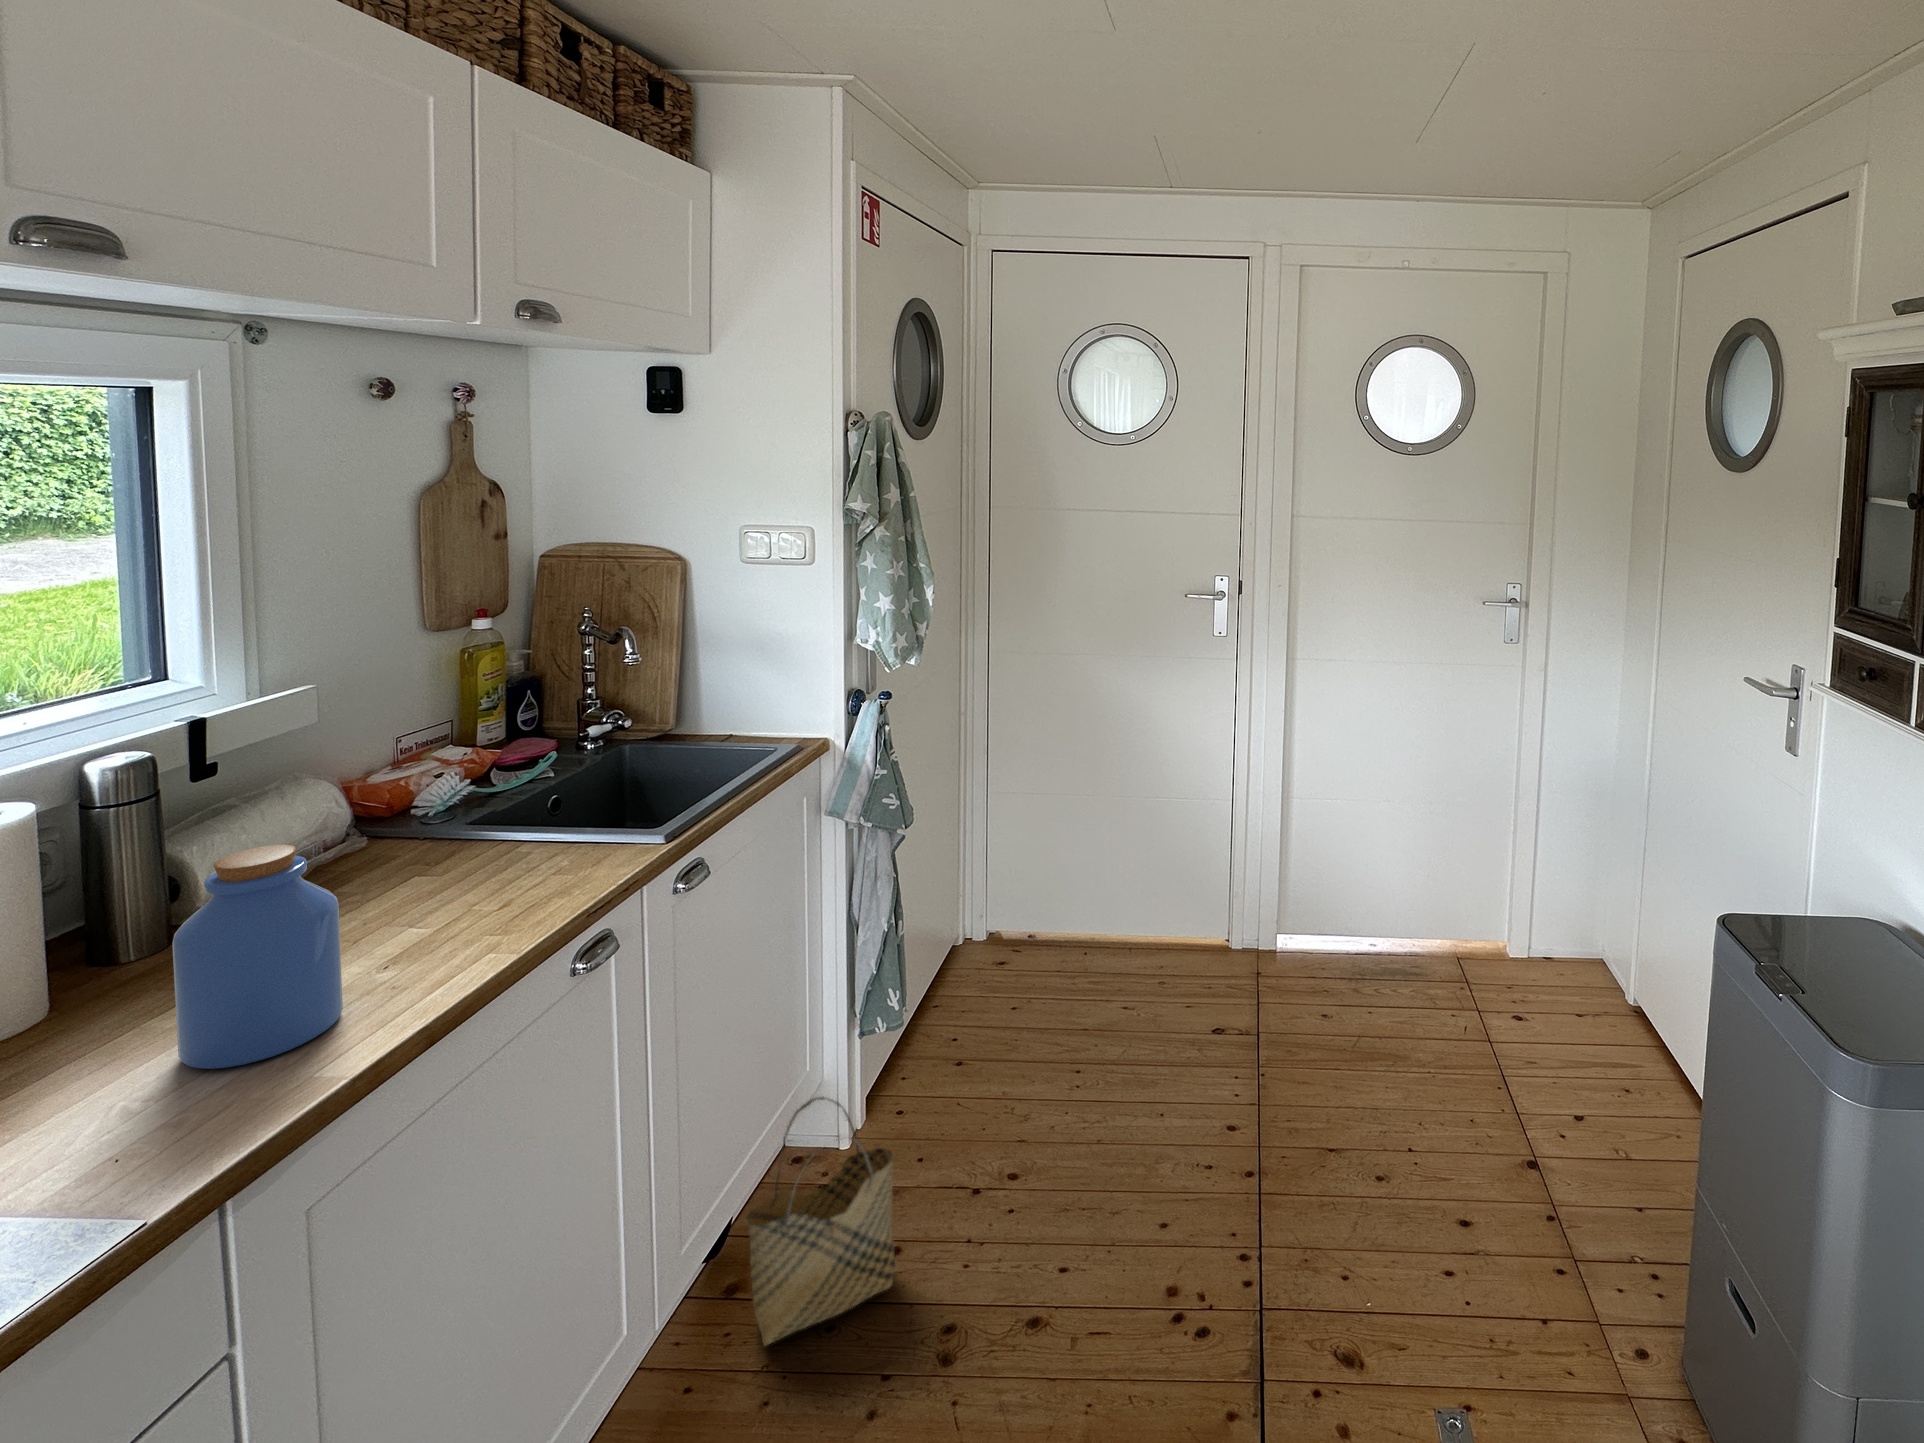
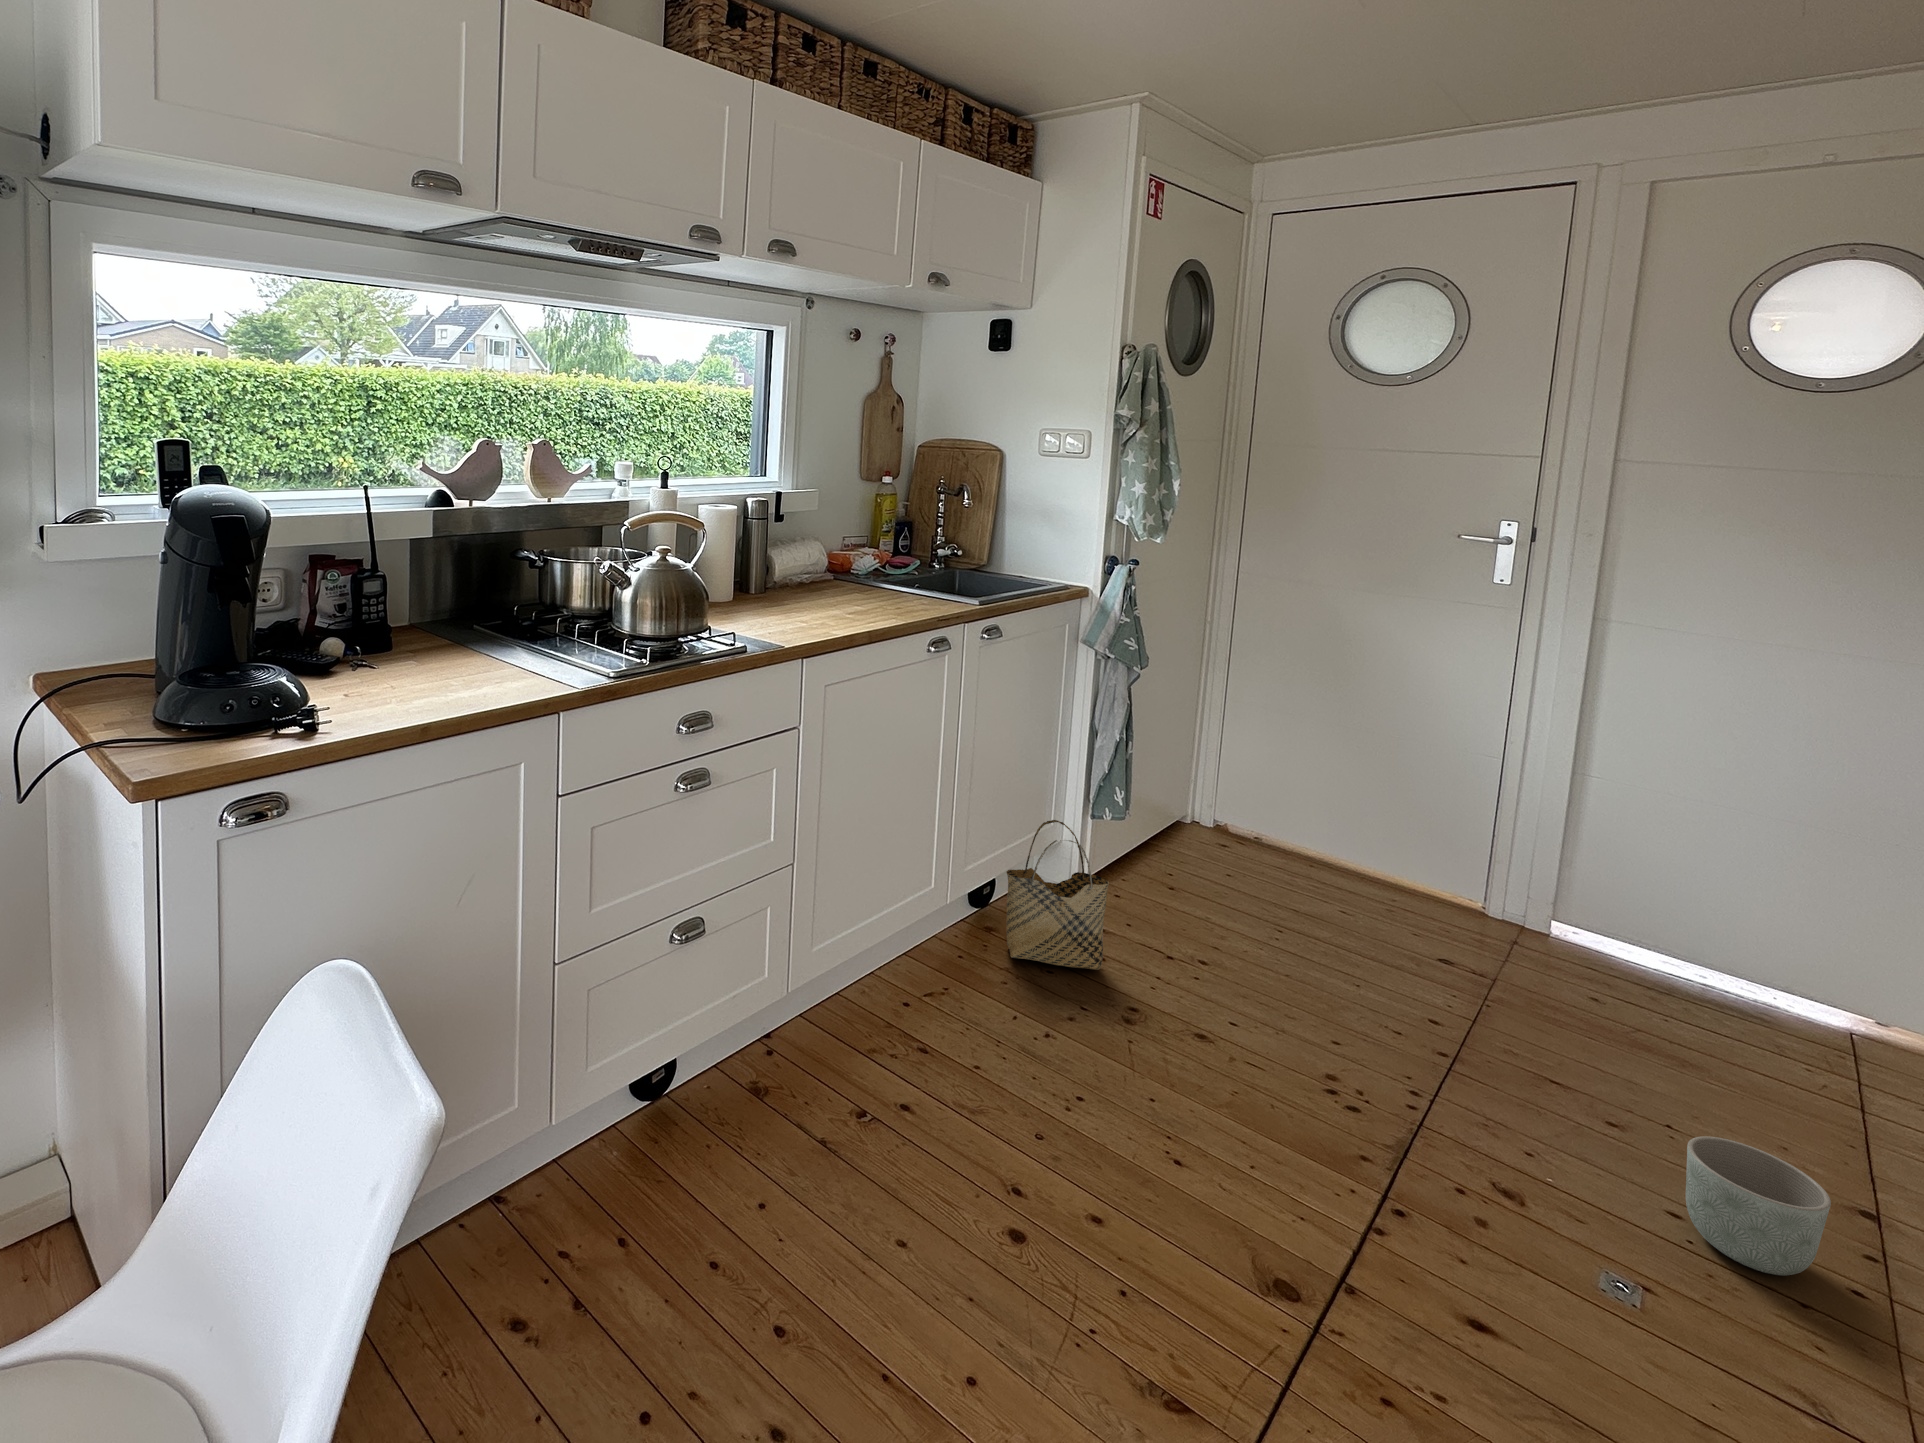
jar: present [172,845,343,1069] -> none [787,532,845,624]
planter: none [1449,1177,1541,1307] -> present [1686,1136,1831,1275]

